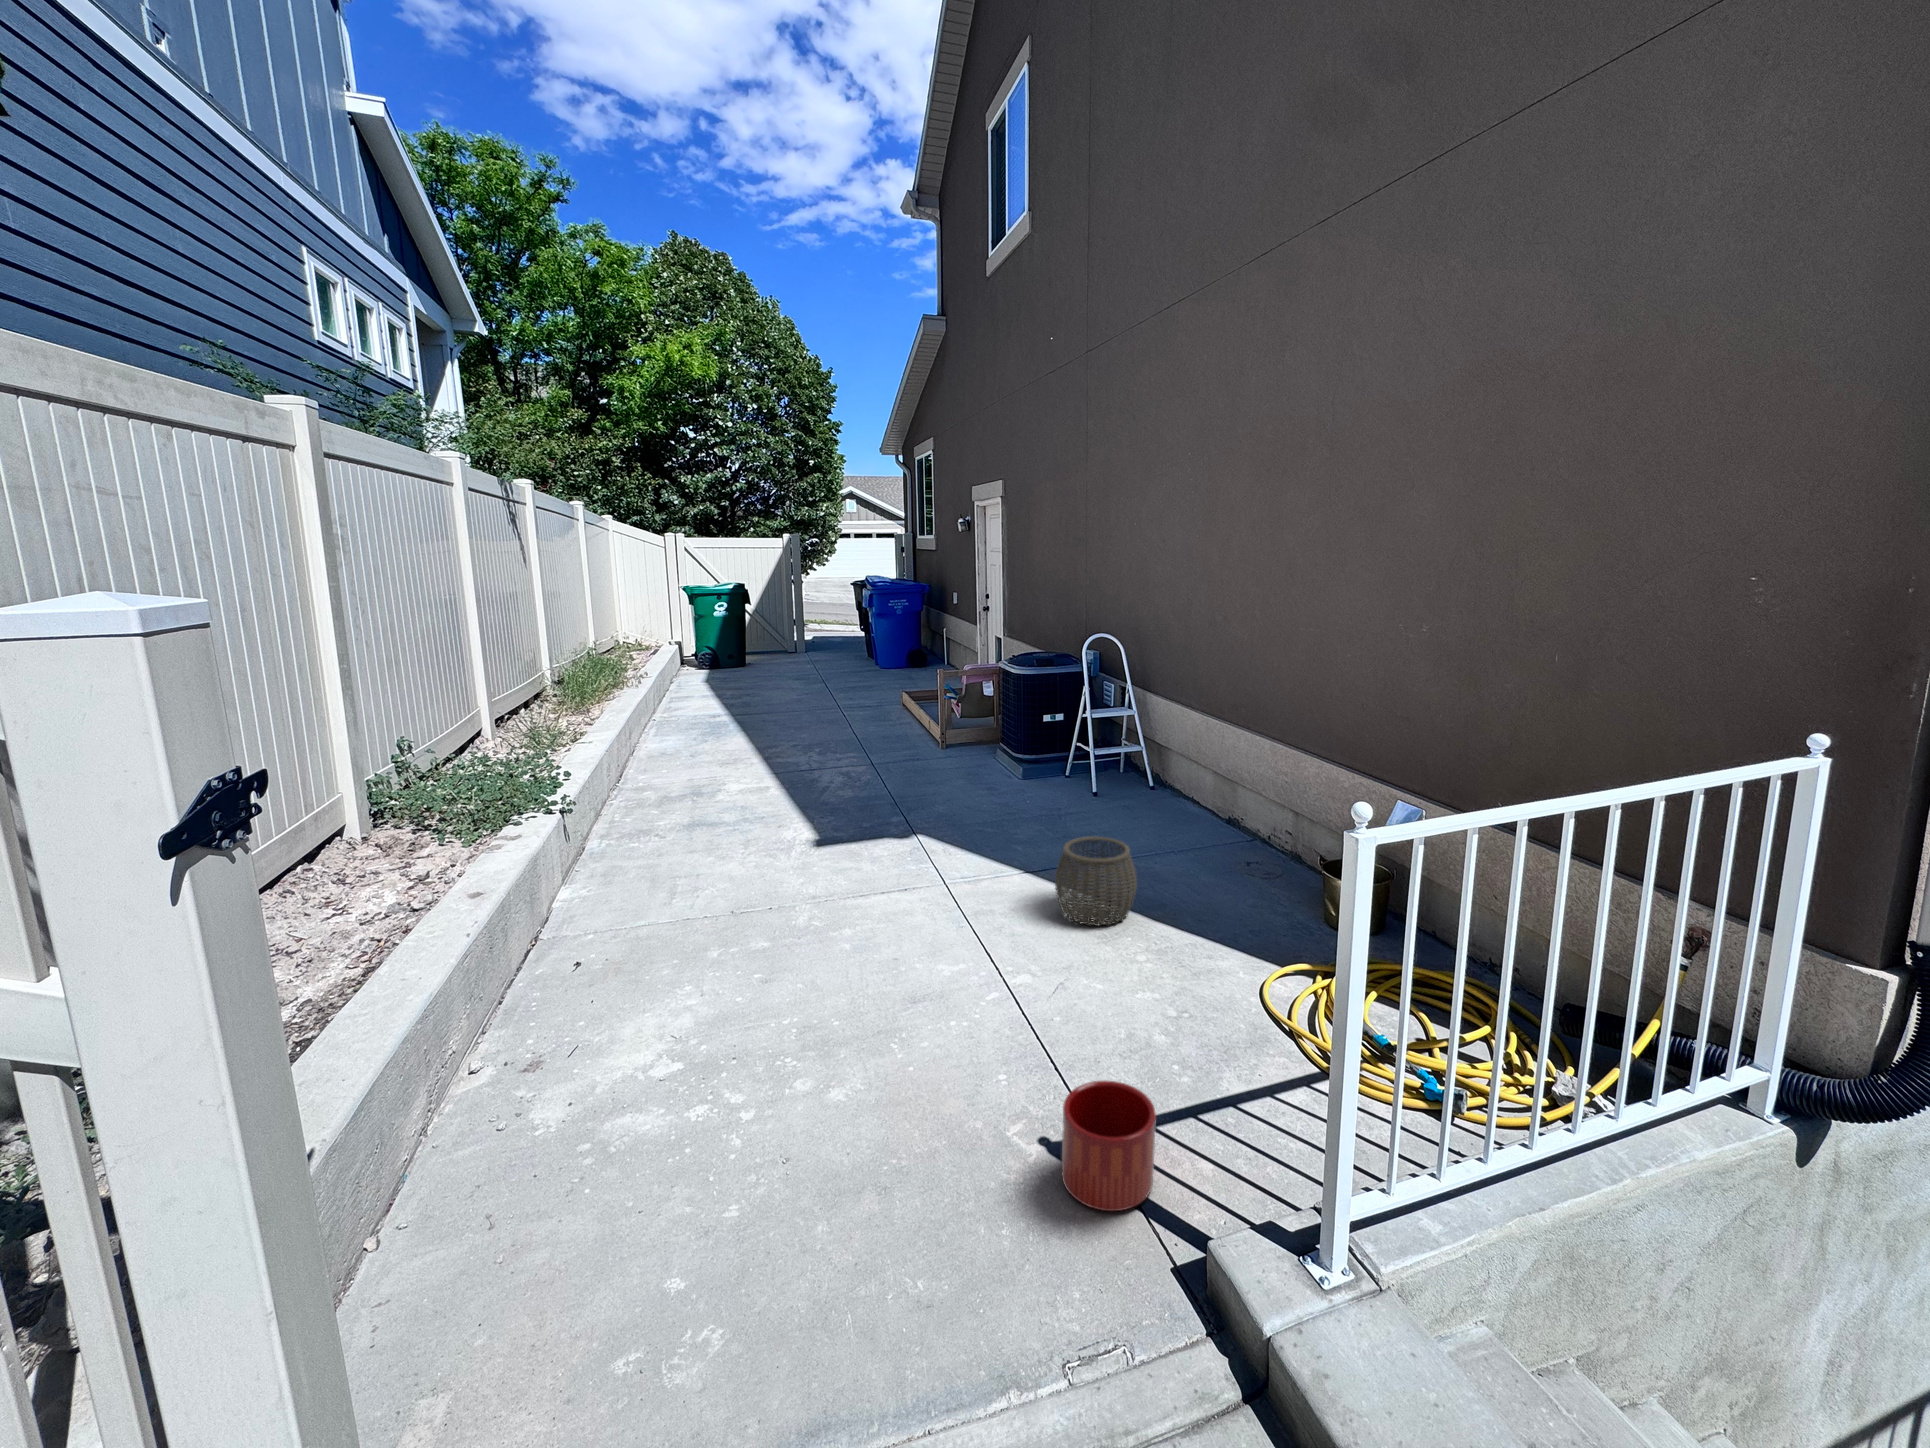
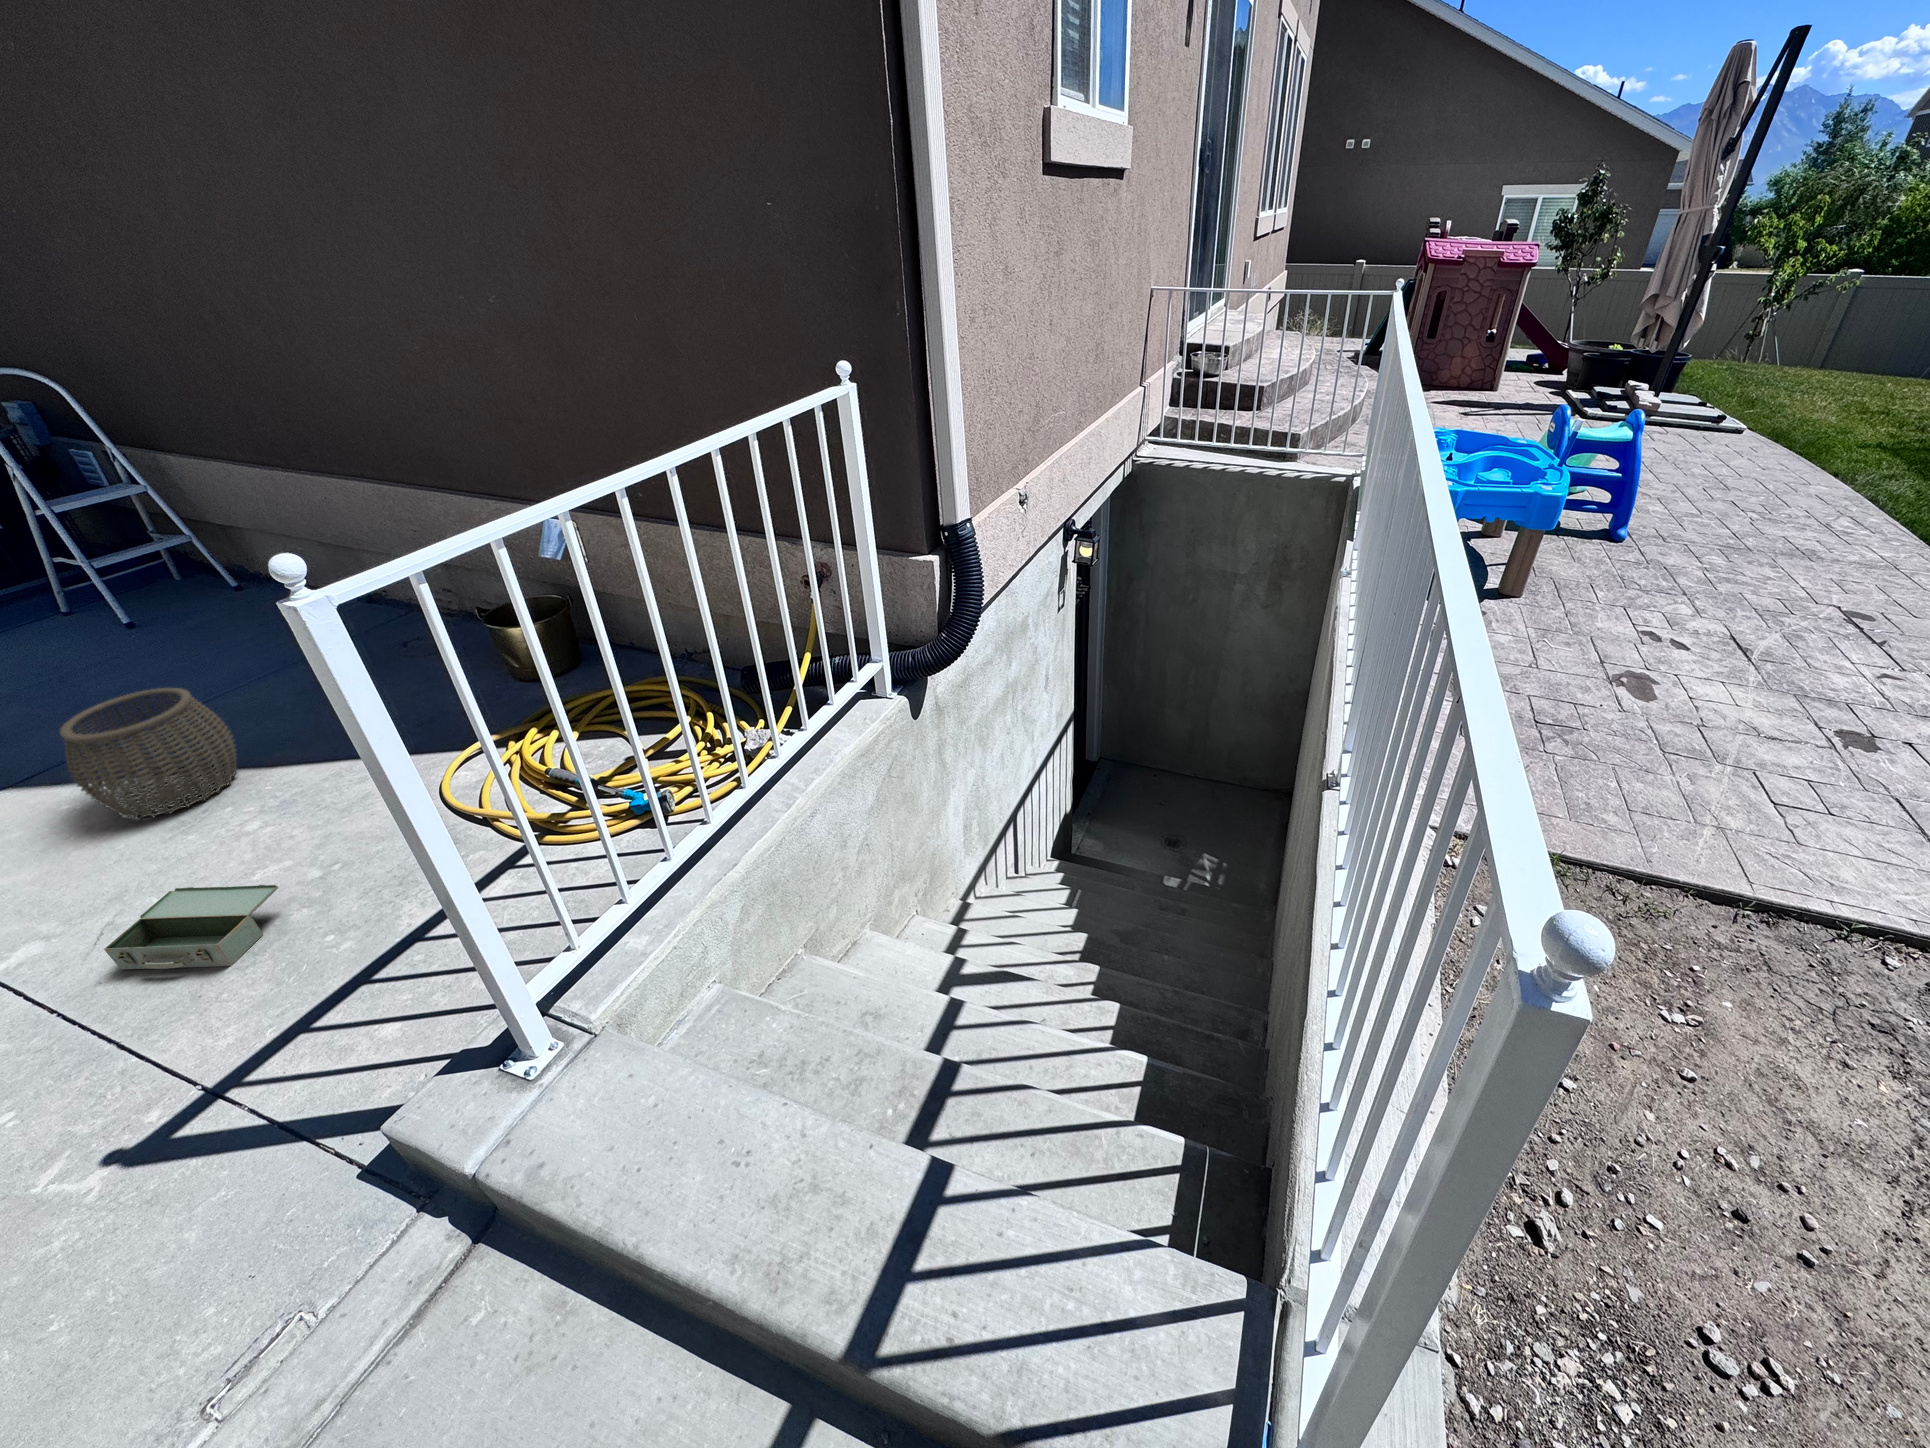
toolbox: none [1053,980,1151,1054] -> present [104,885,279,969]
planter: present [1062,1081,1156,1211] -> none [102,1011,314,1188]

